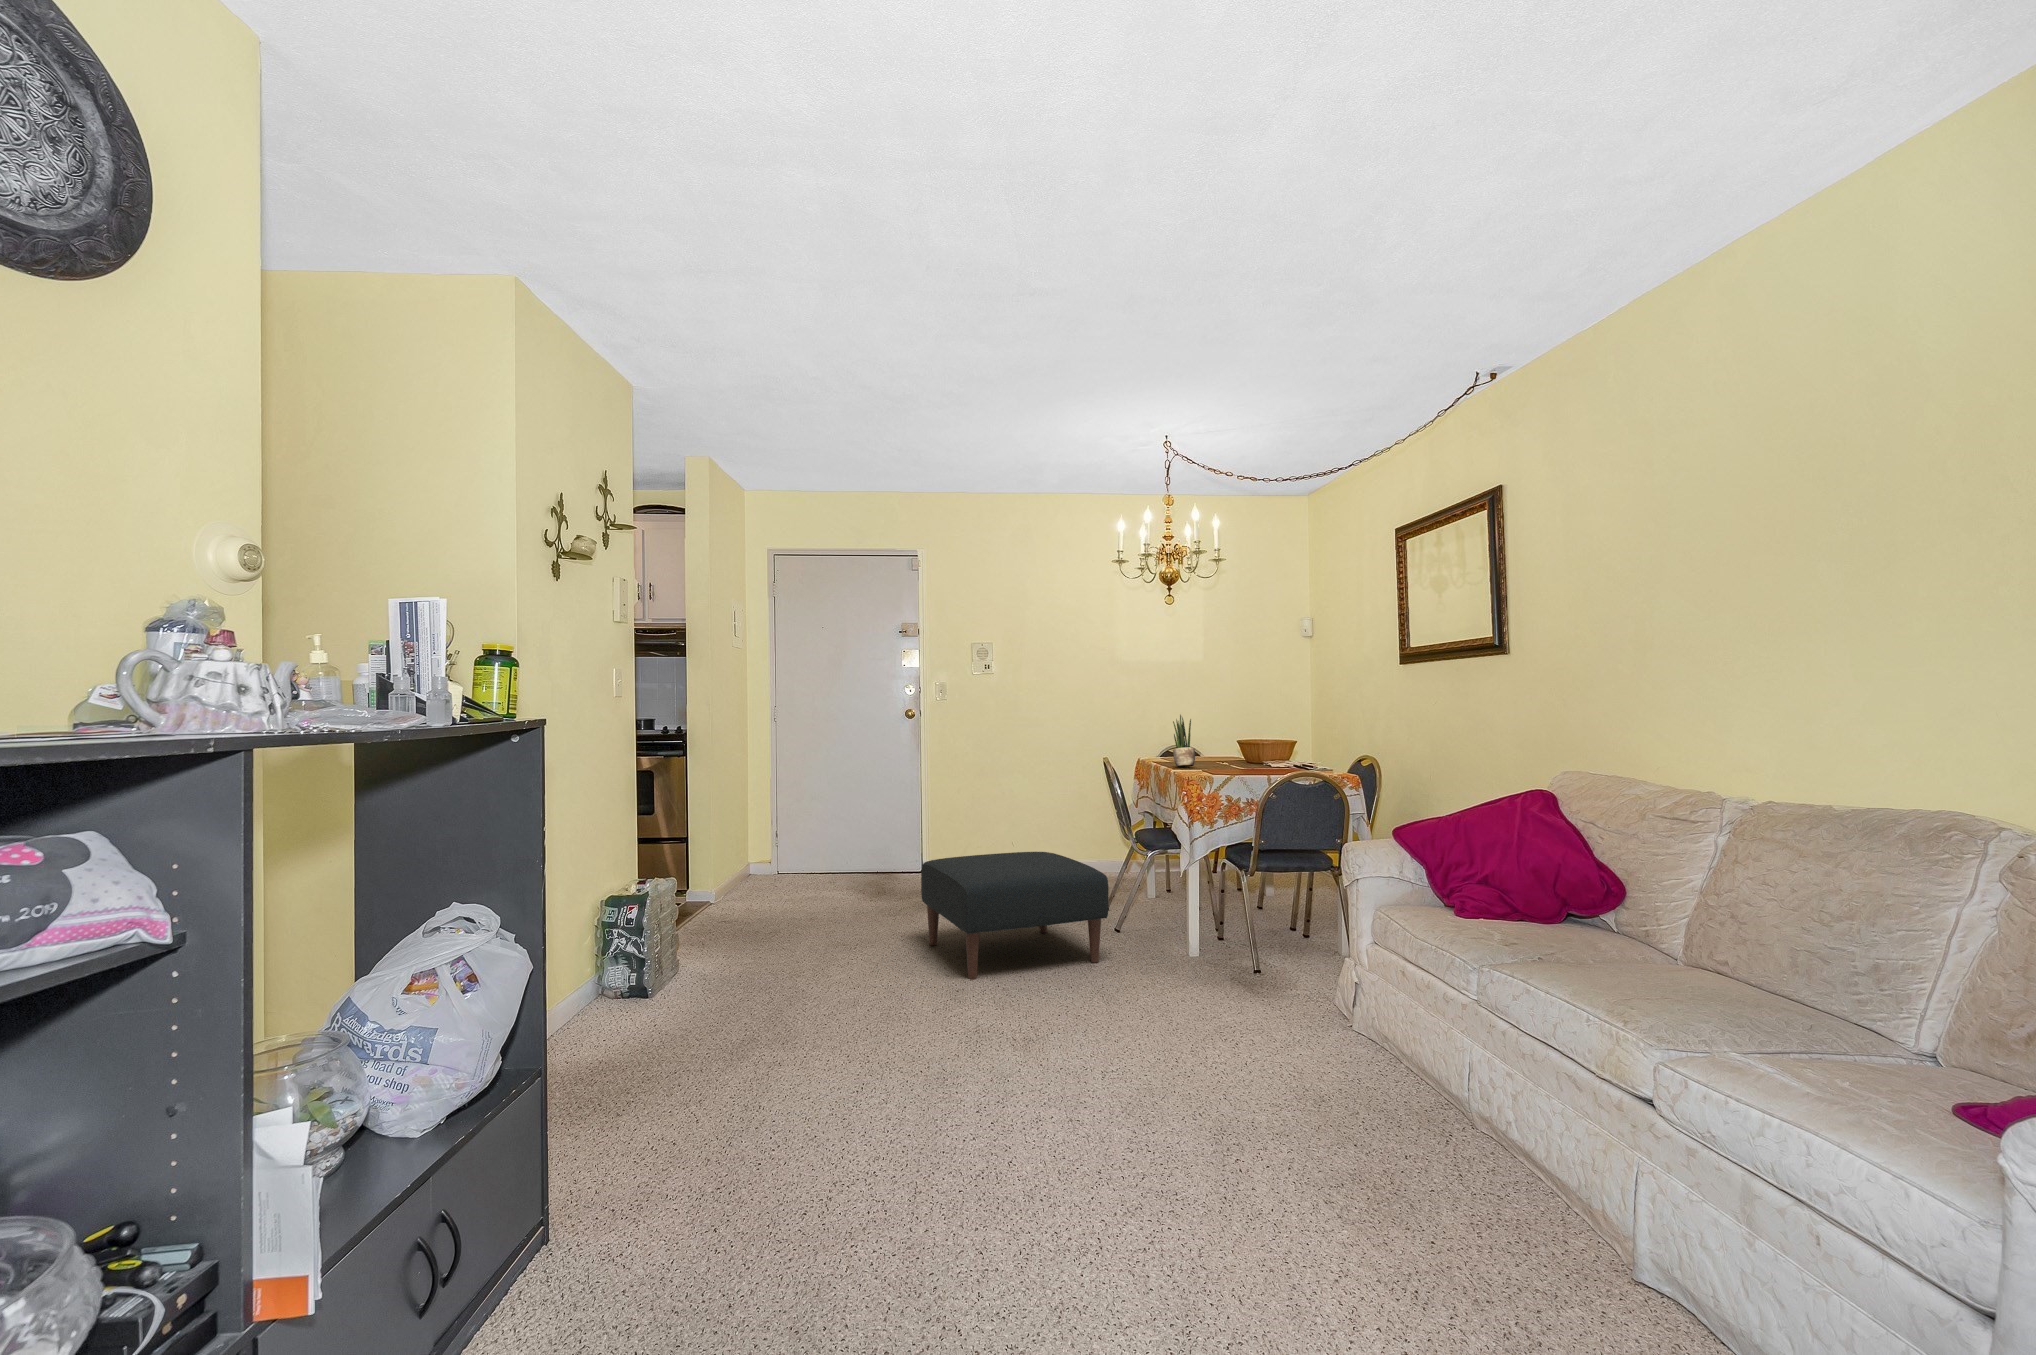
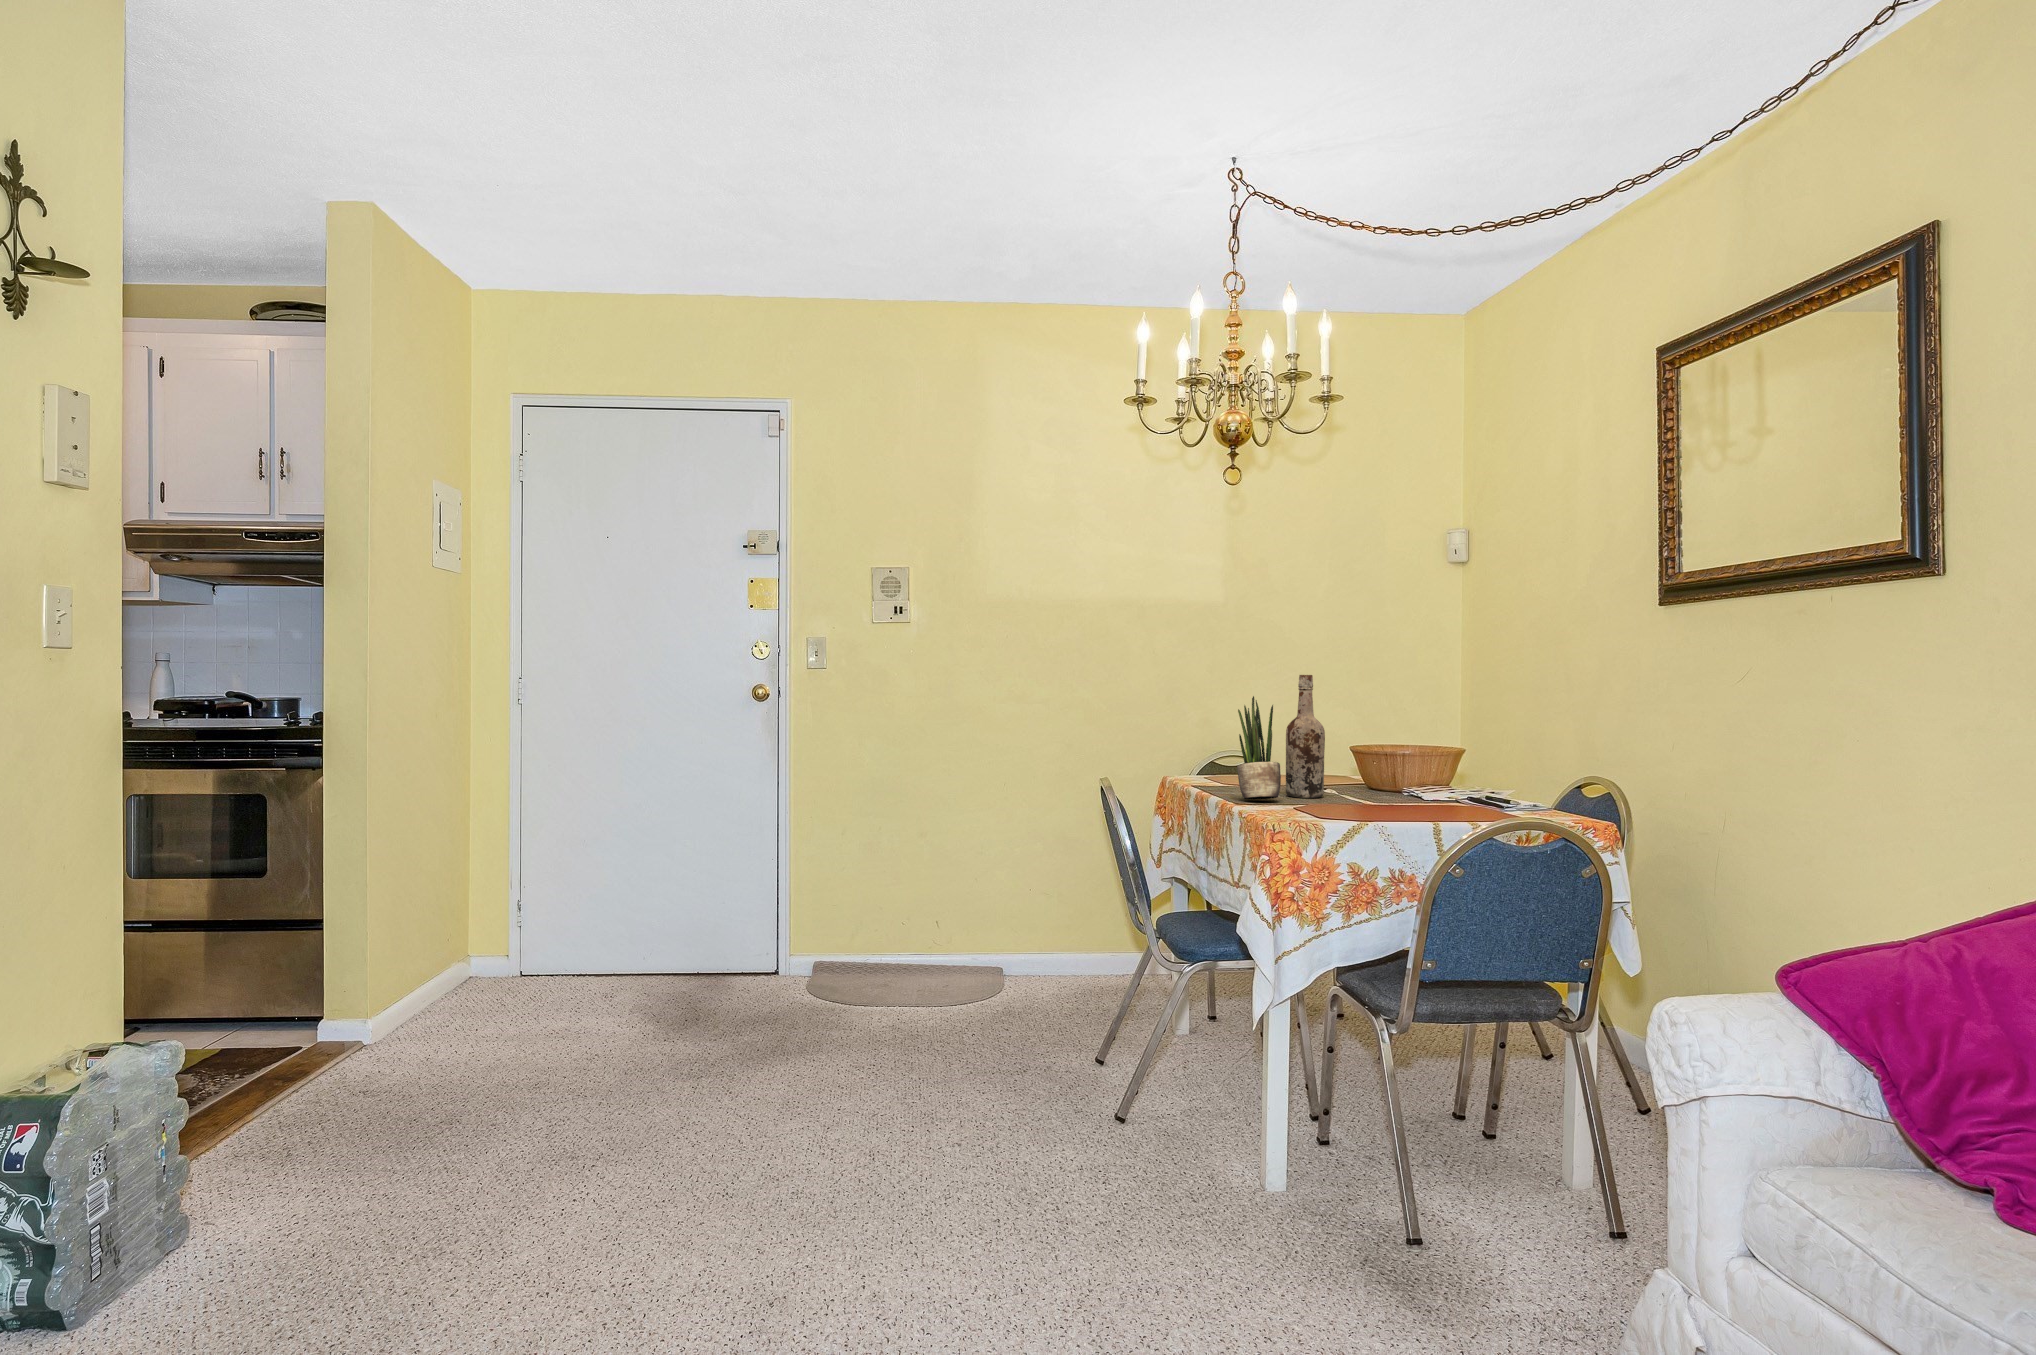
wine bottle: none [1199,703,1219,766] -> present [1286,675,1325,798]
ottoman: present [921,852,1109,979] -> none [734,961,1107,1259]

